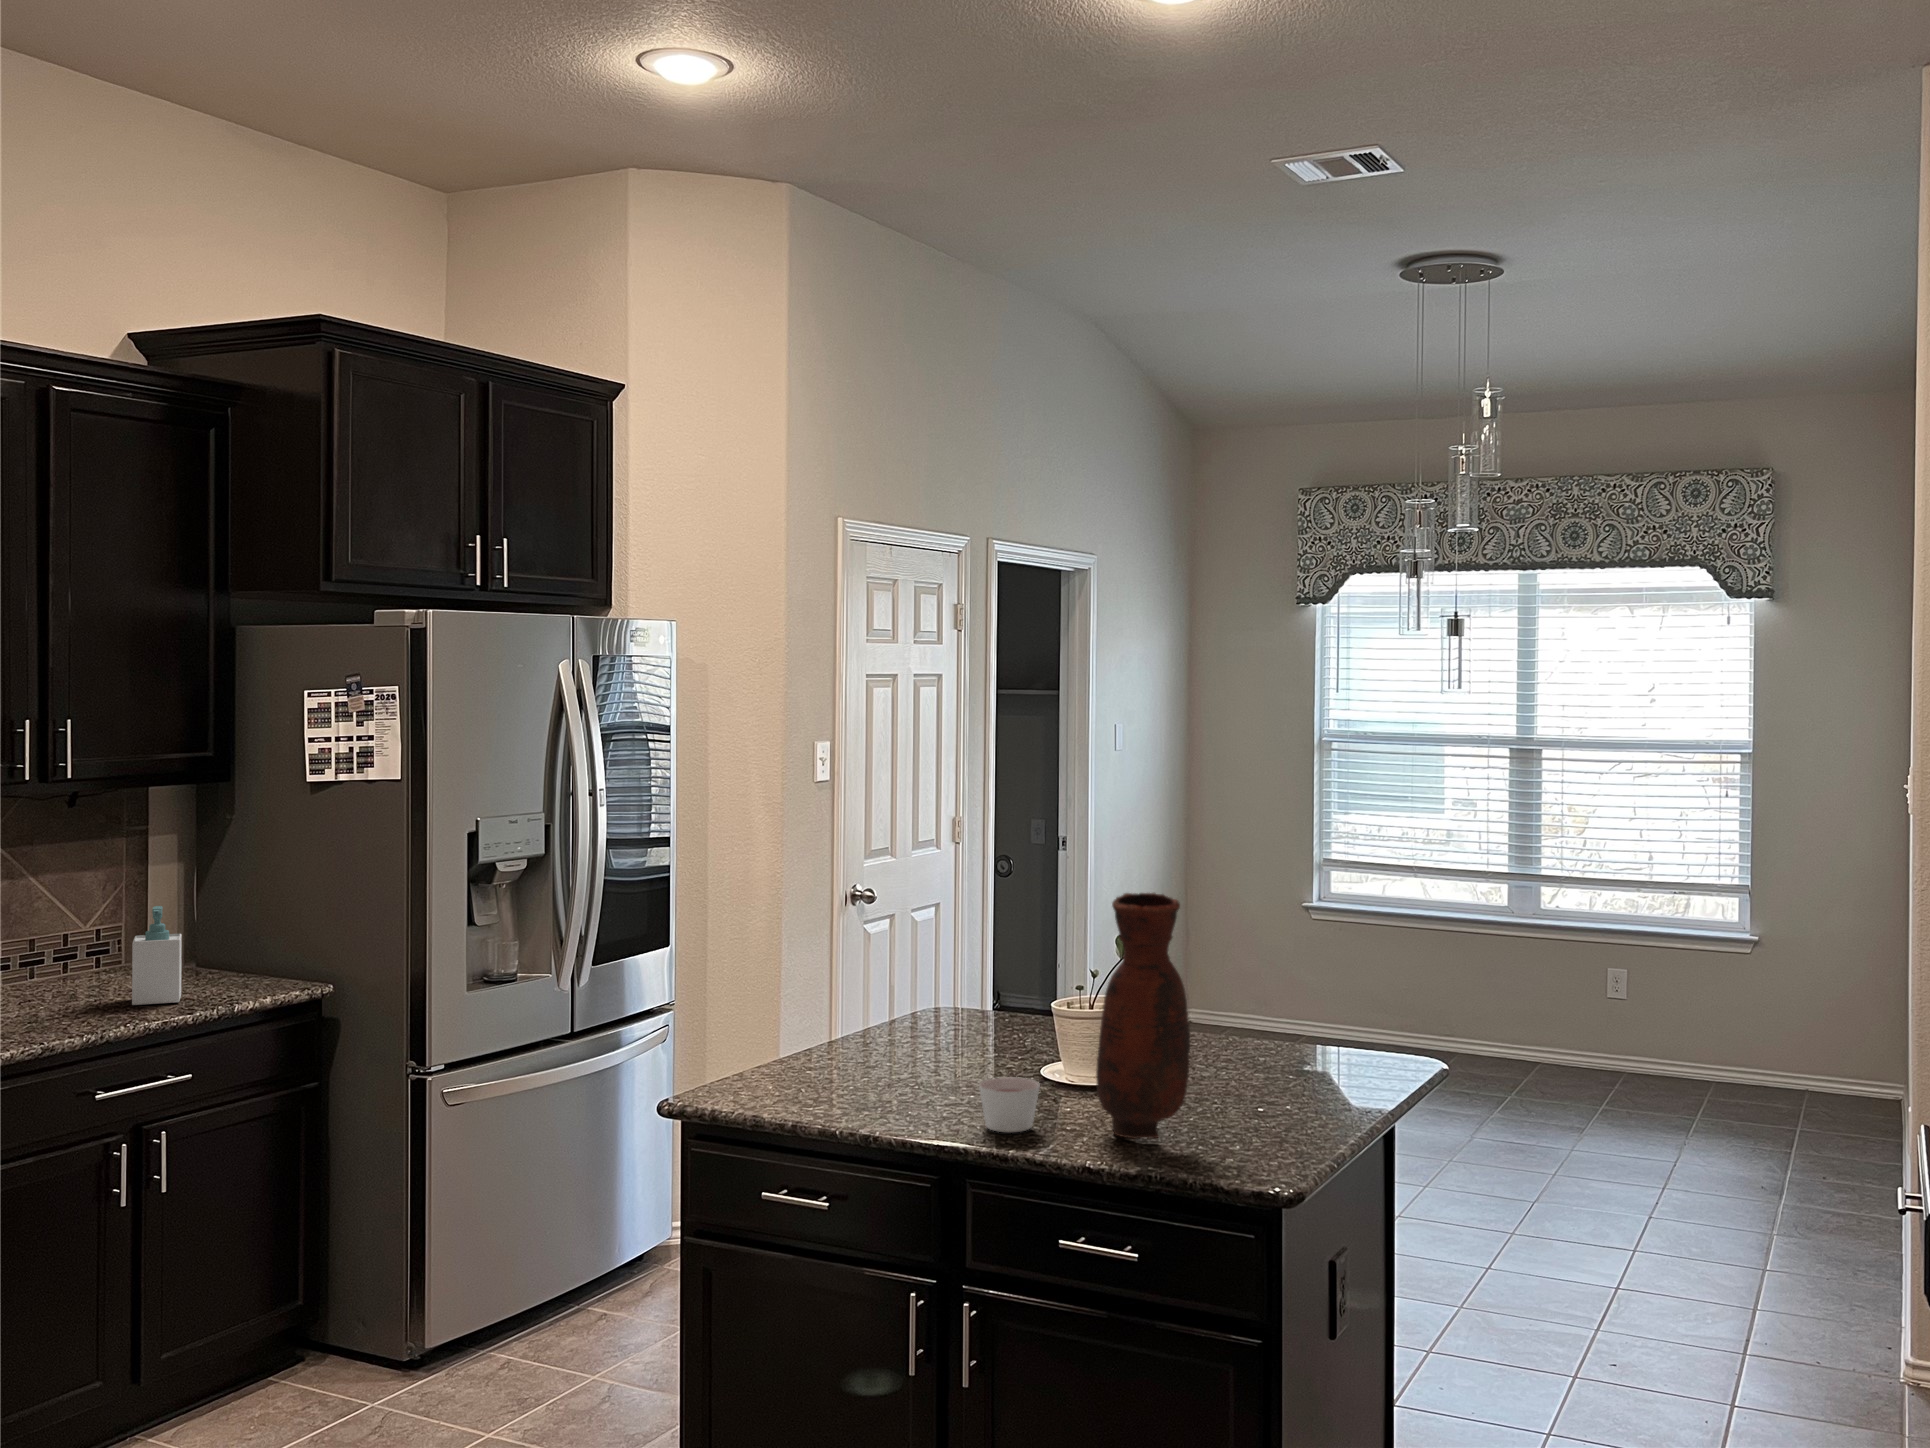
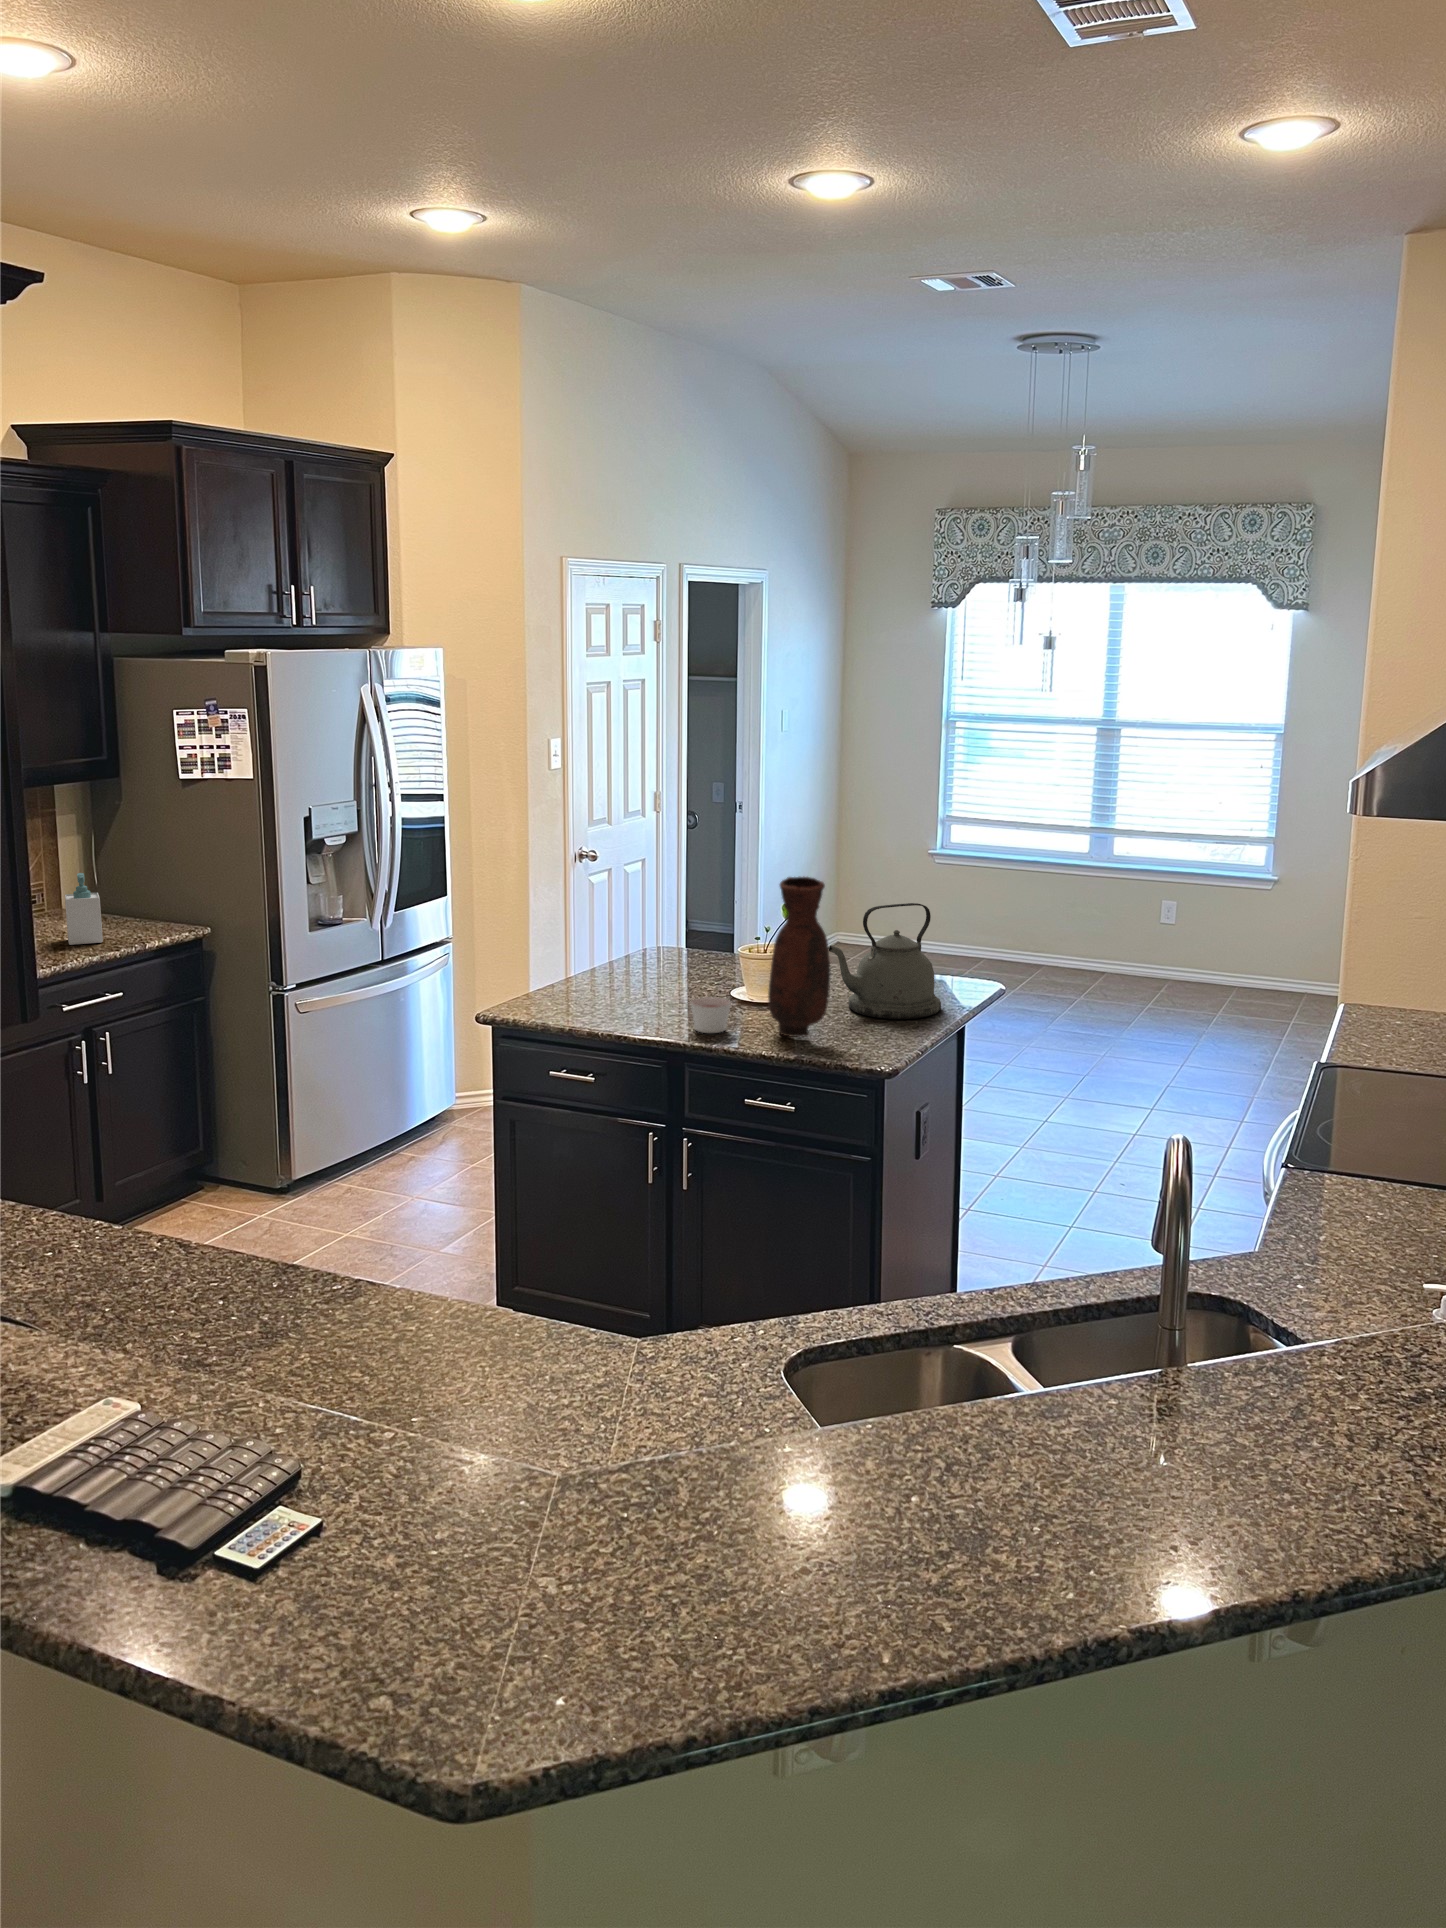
kettle: none [1186,939,1355,1113] -> present [829,903,941,1019]

